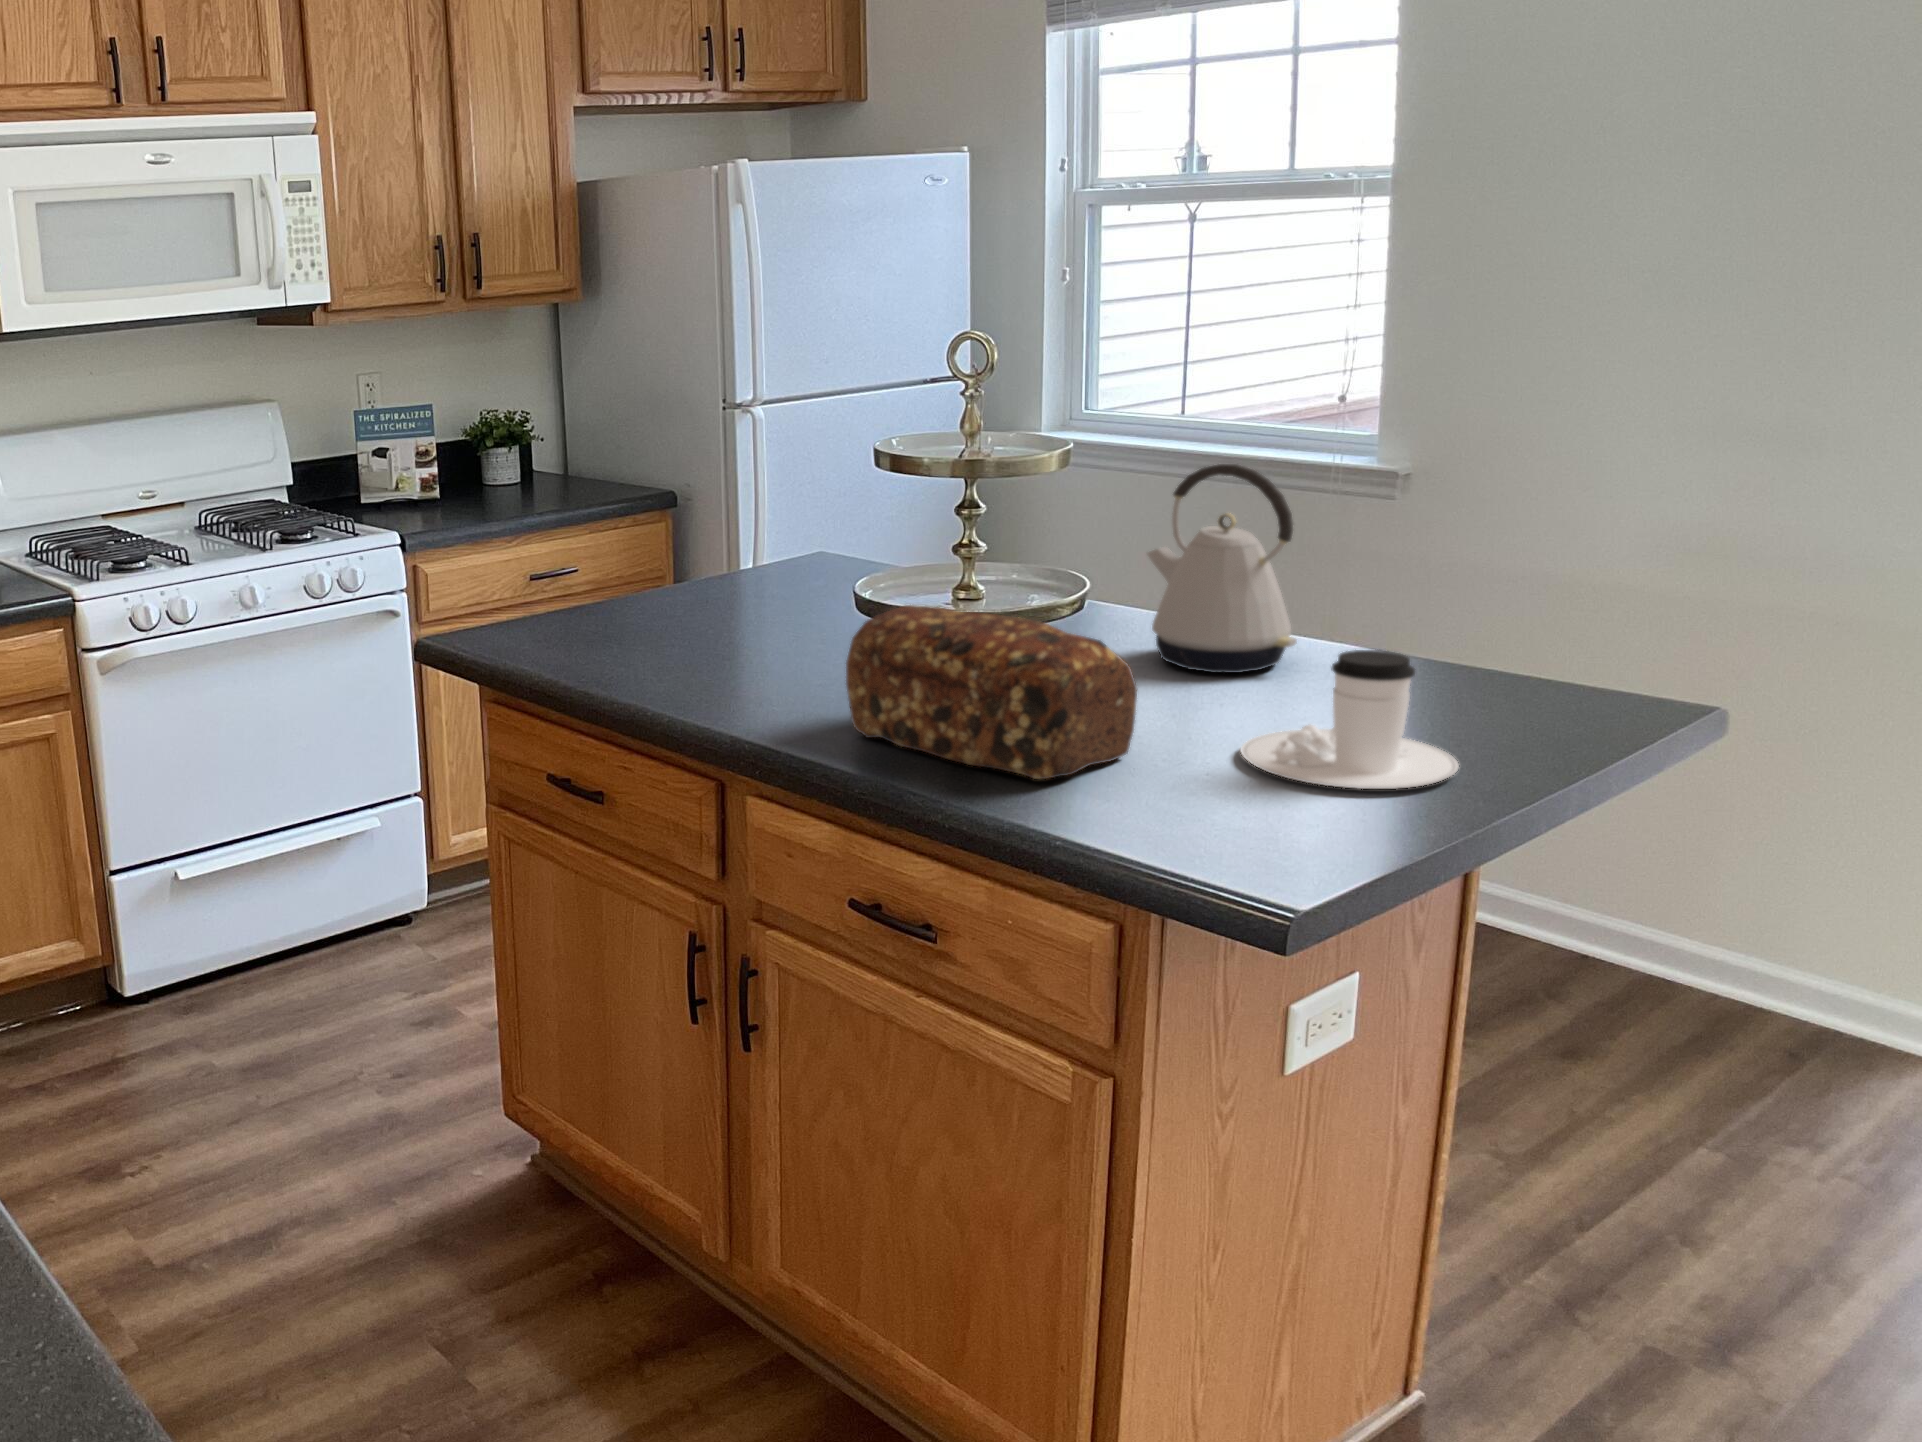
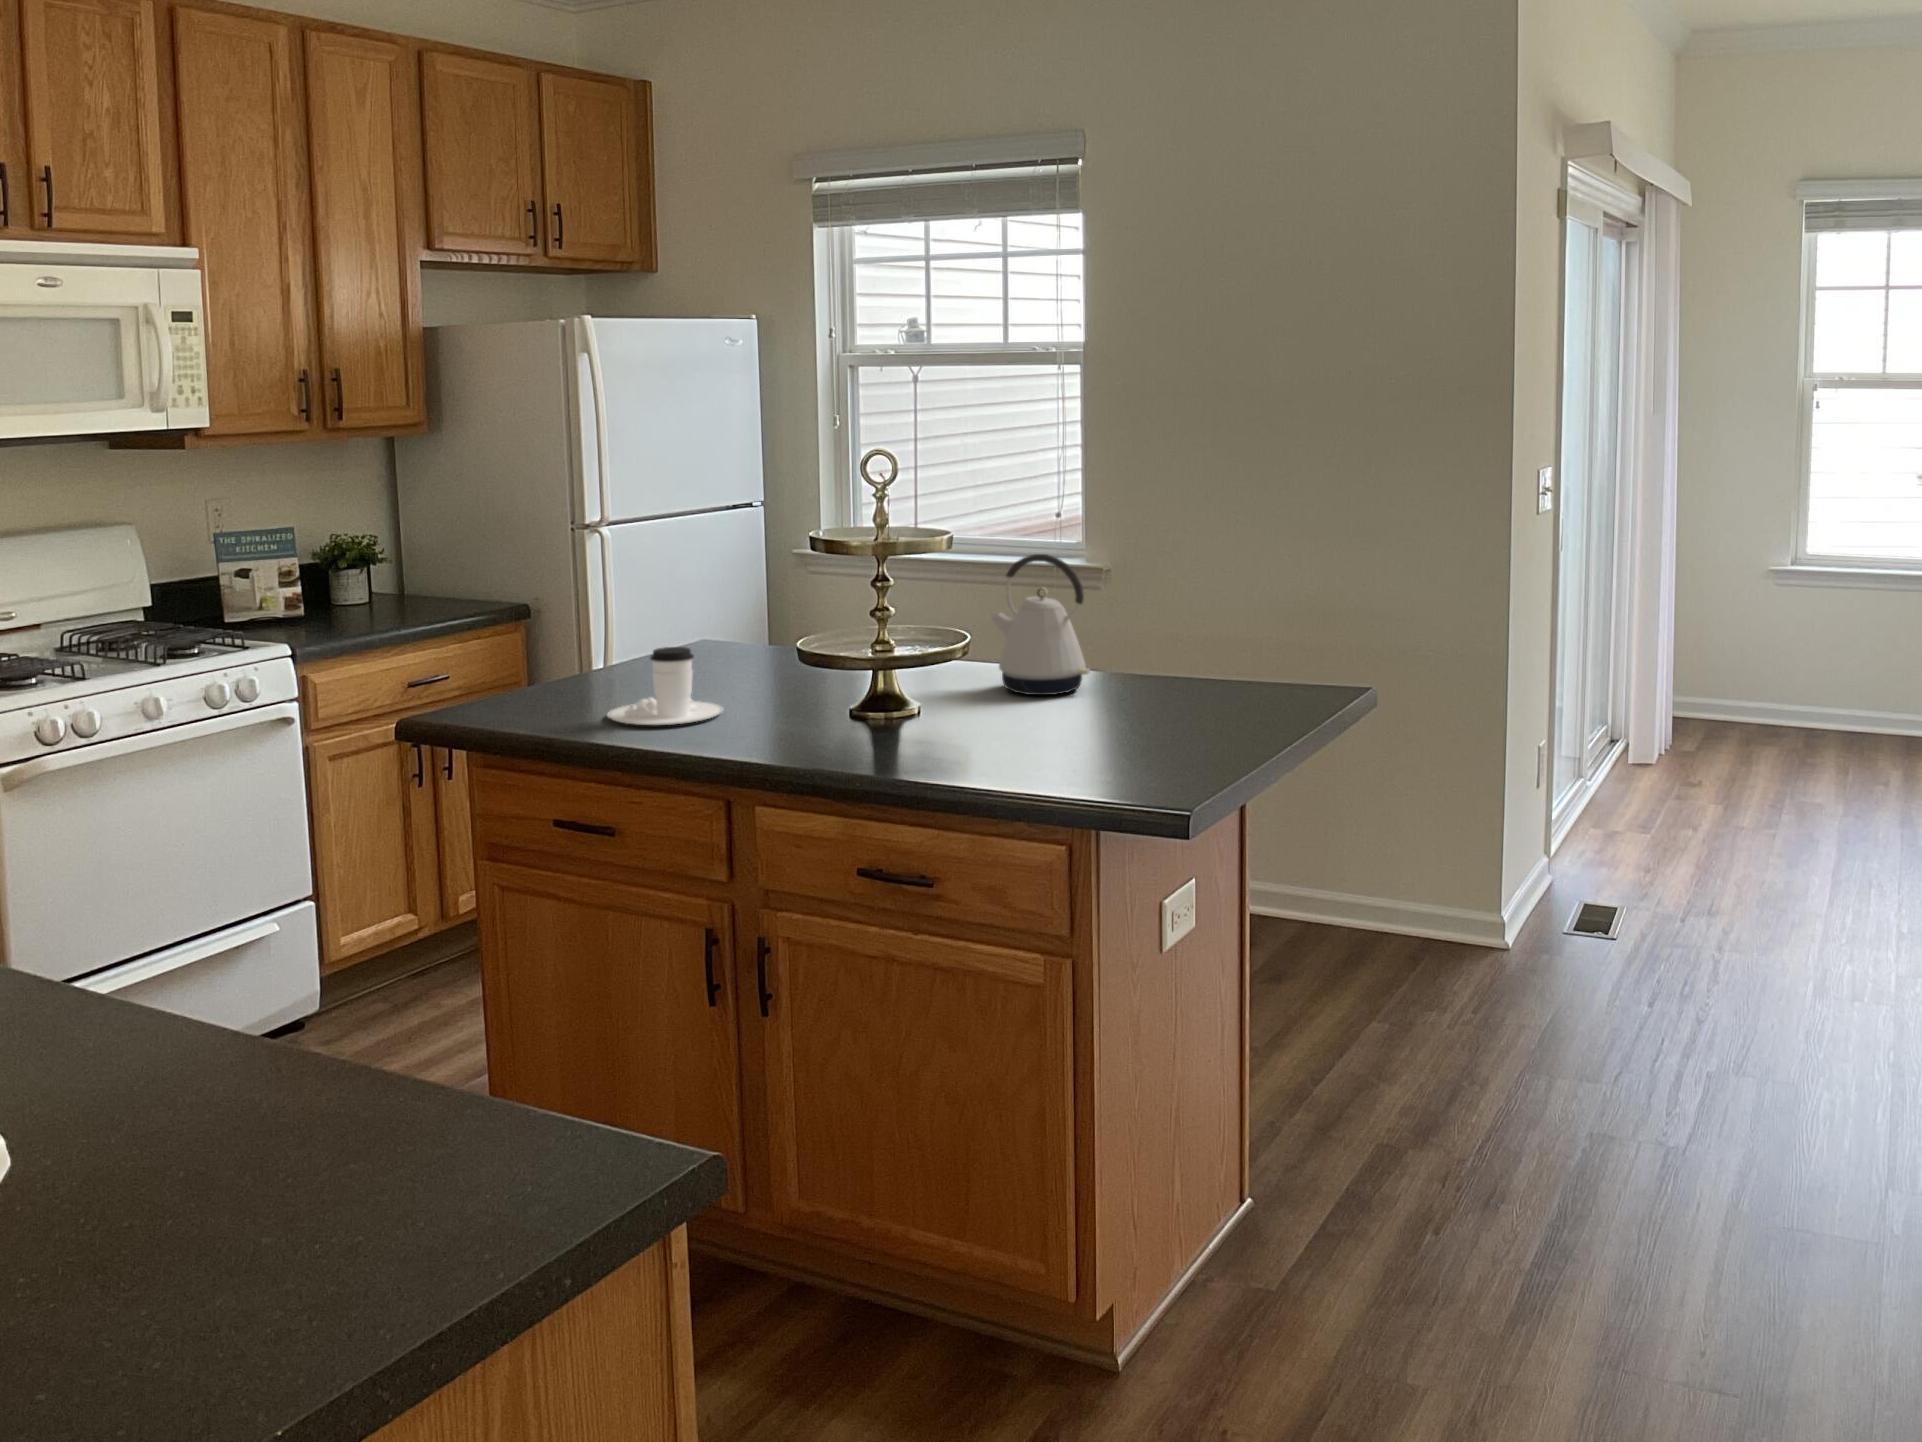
bread loaf: present [846,605,1137,779] -> none [826,651,1019,757]
coffee cup: present [1241,650,1459,789] -> present [607,647,723,725]

